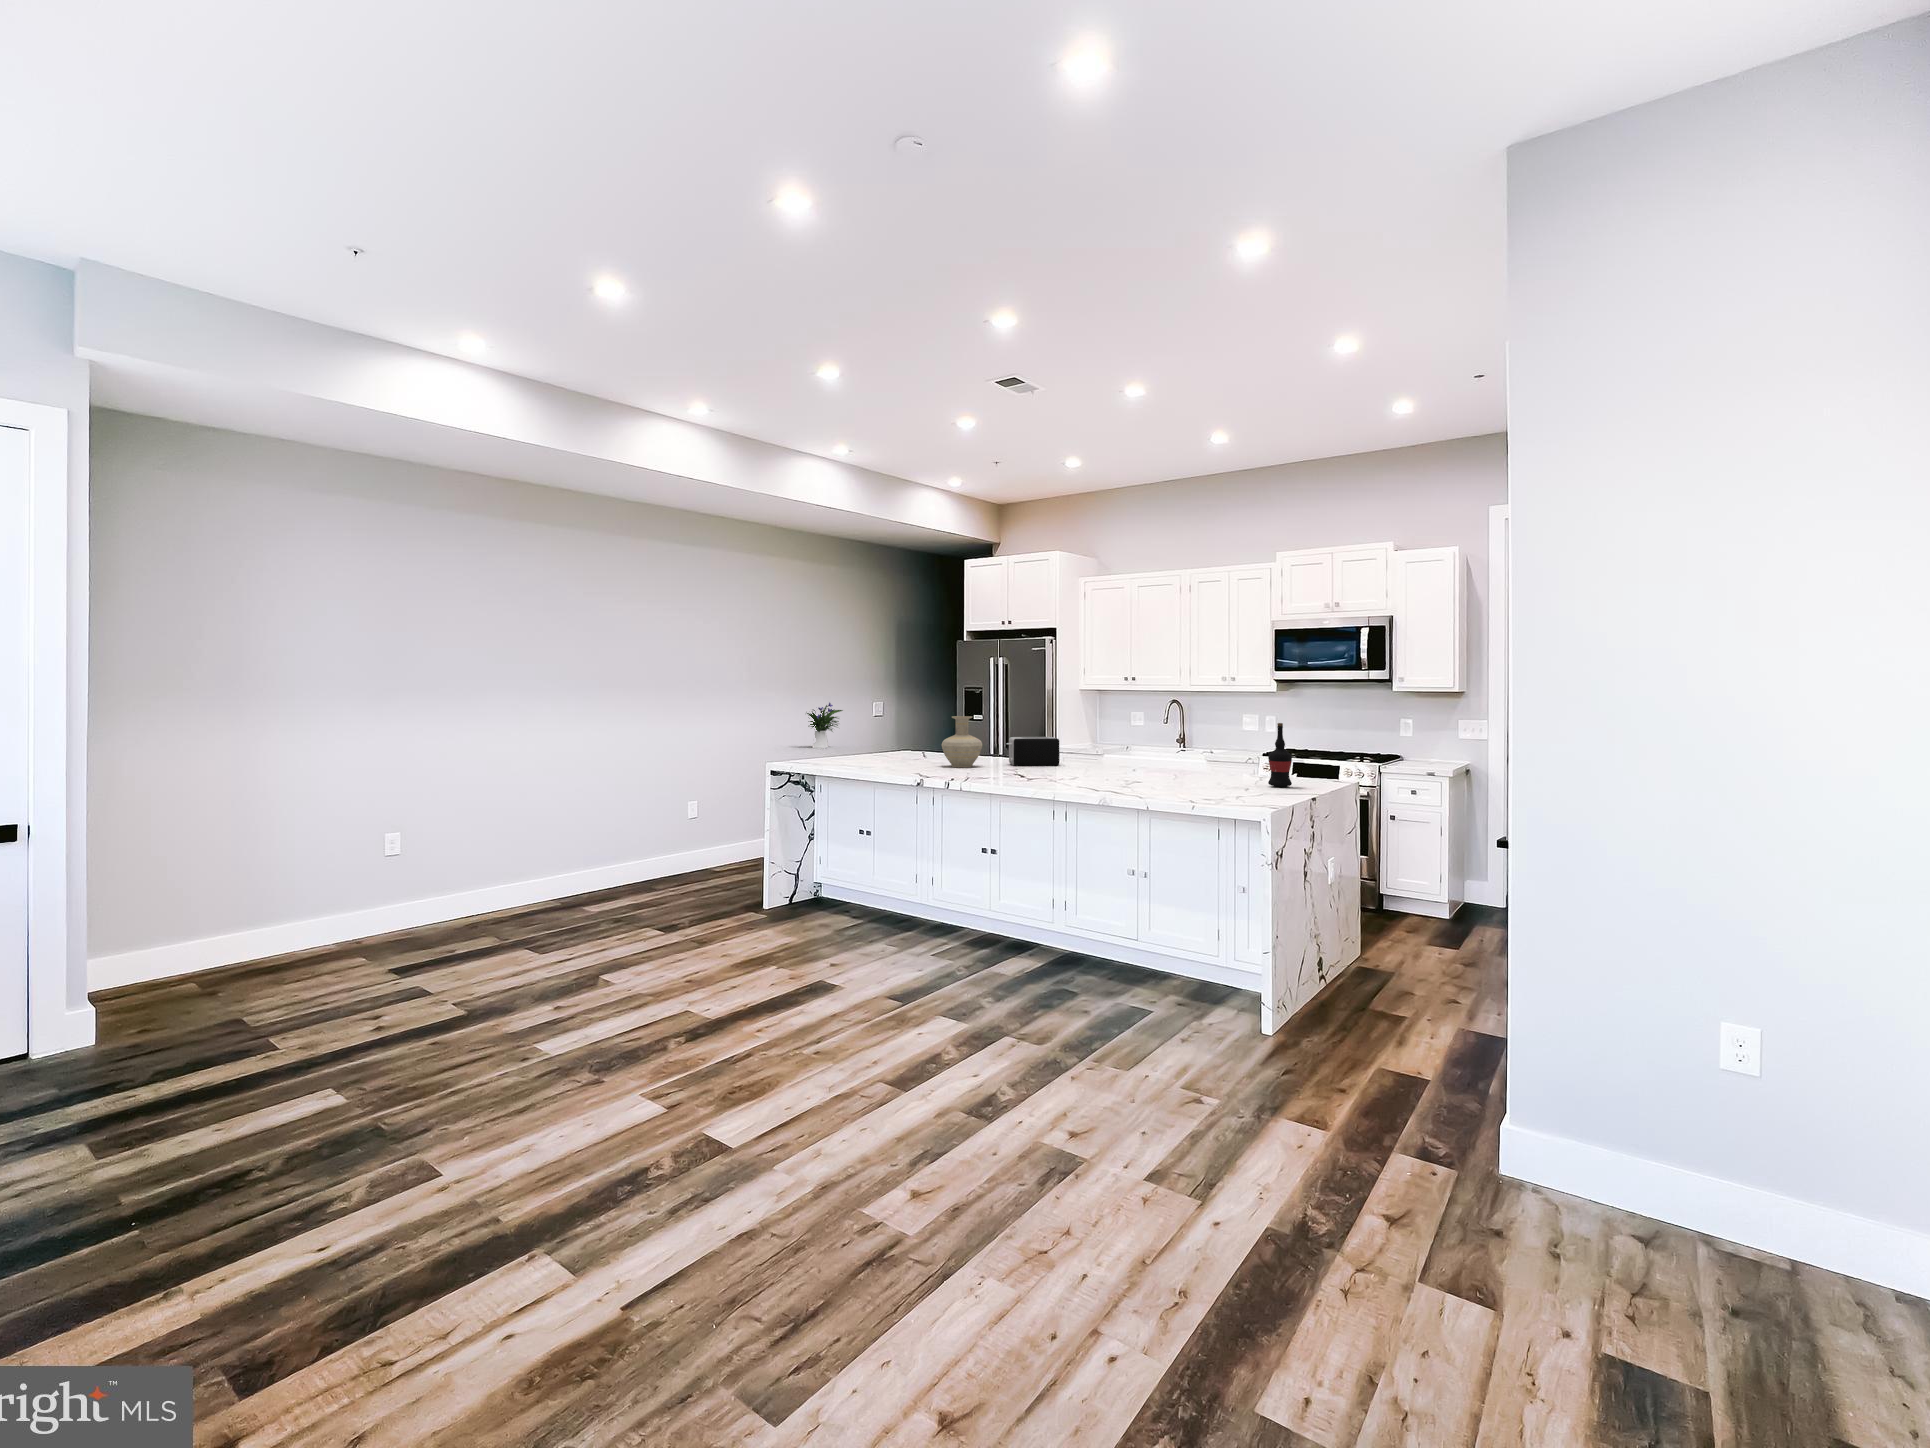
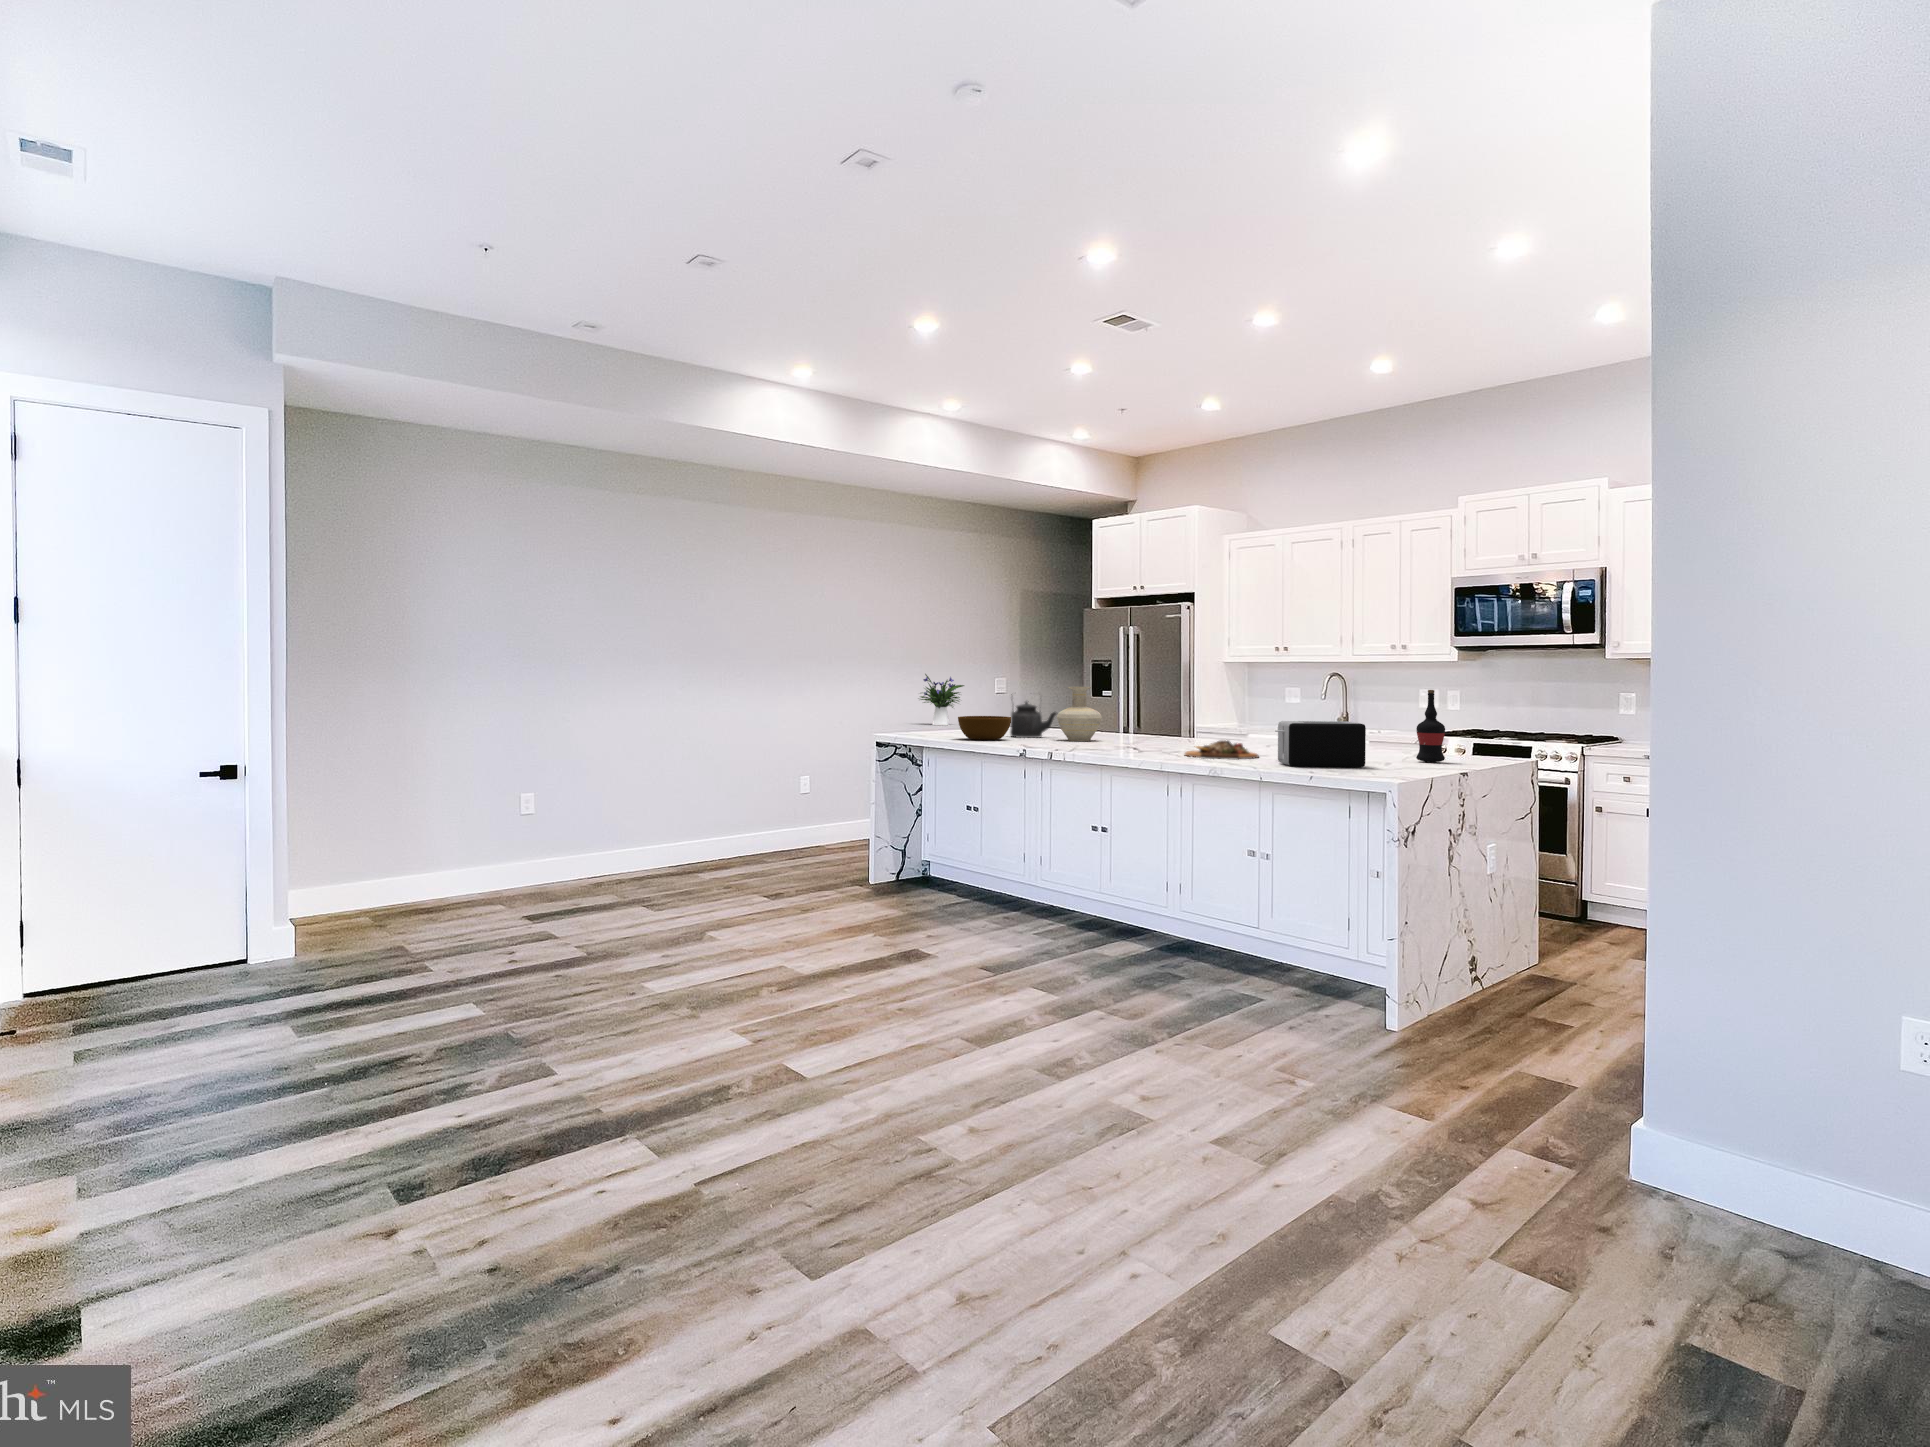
kettle: none [896,721,940,764] -> present [1010,701,1056,738]
toaster: present [1006,737,1059,766] -> present [1275,721,1366,767]
bowl: none [848,745,899,768] -> present [958,716,1011,740]
cutting board: none [1069,769,1136,789] -> present [1185,740,1259,759]

